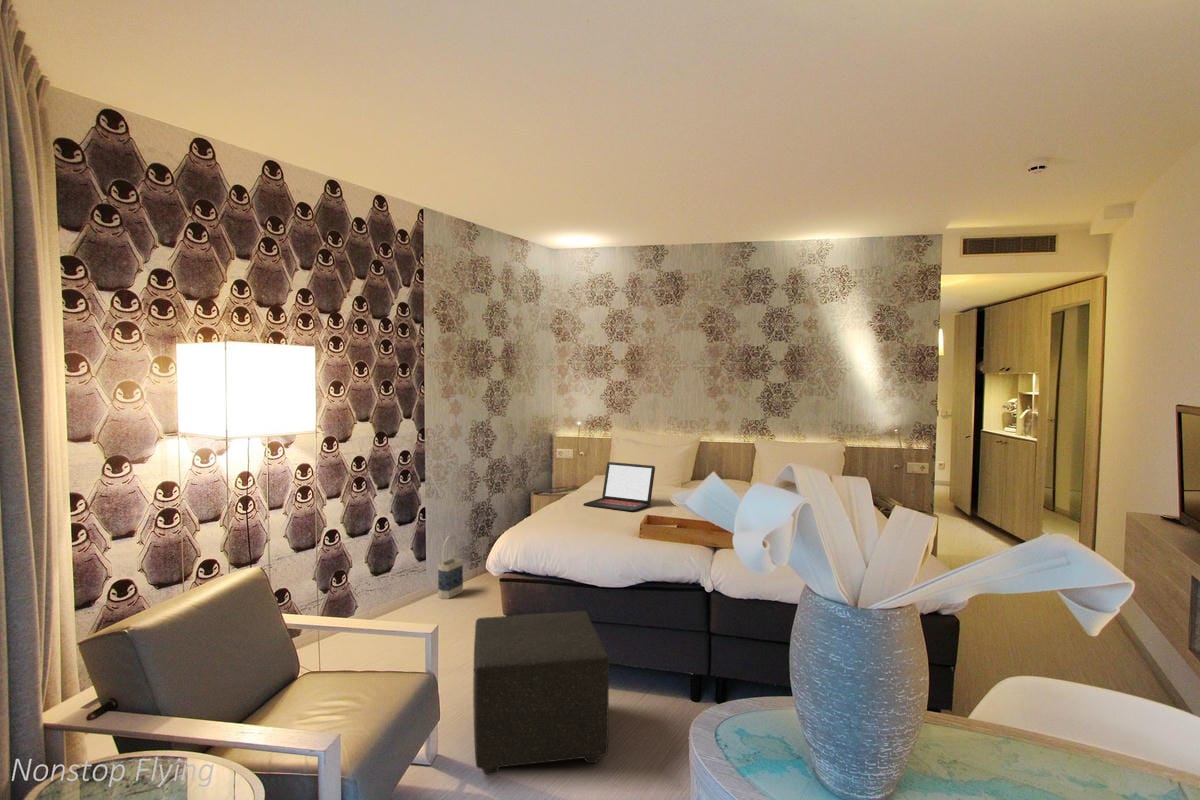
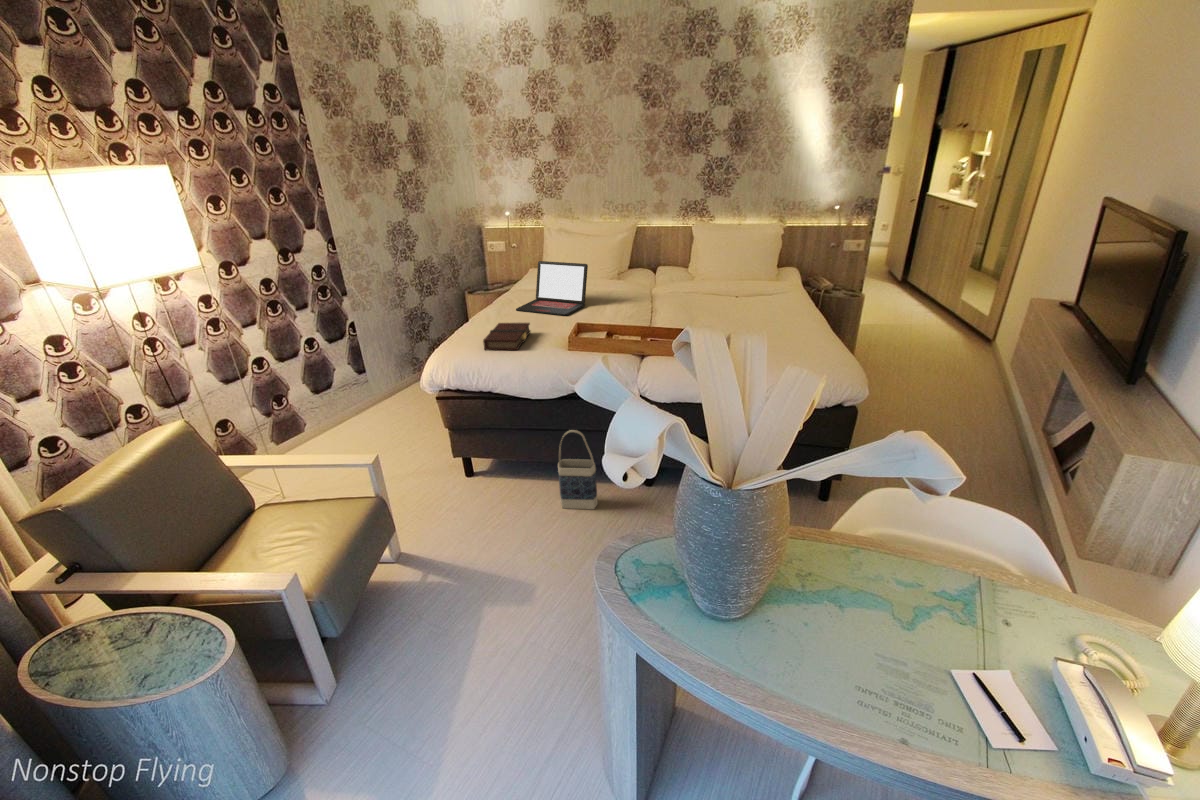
book: none [555,510,599,533] -> present [483,323,531,350]
bag: present [438,536,463,599] -> present [558,430,598,509]
ottoman: present [473,611,609,774] -> none [411,431,549,589]

